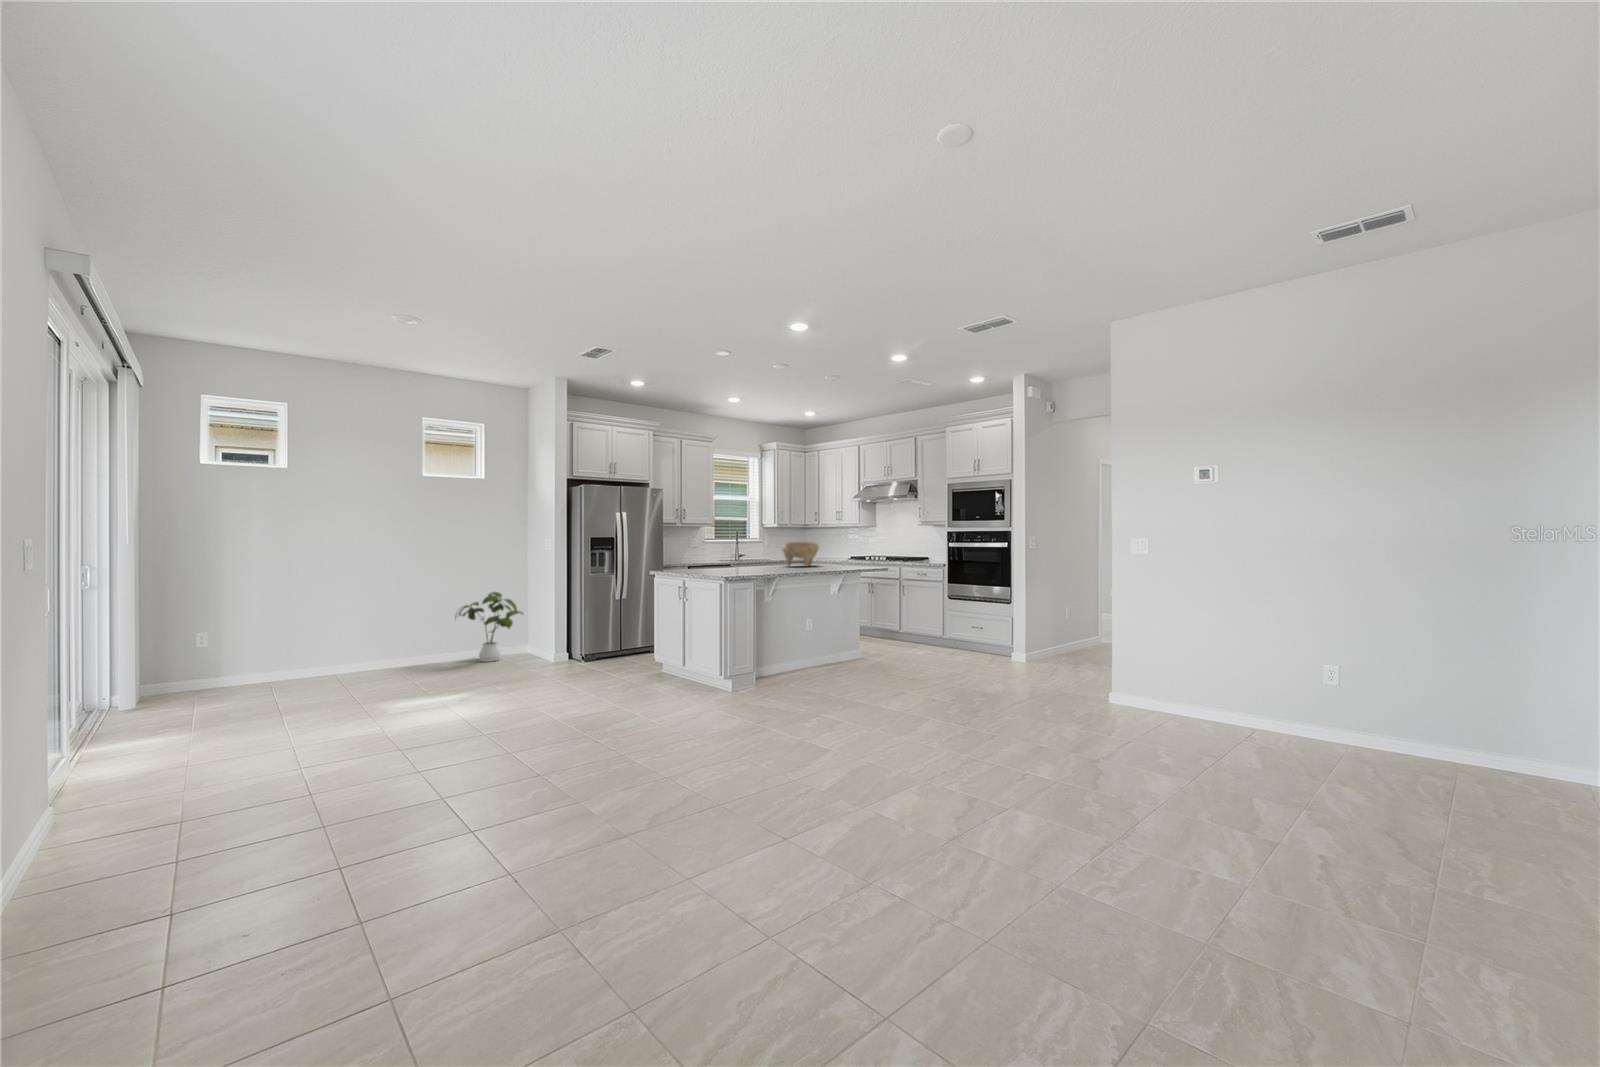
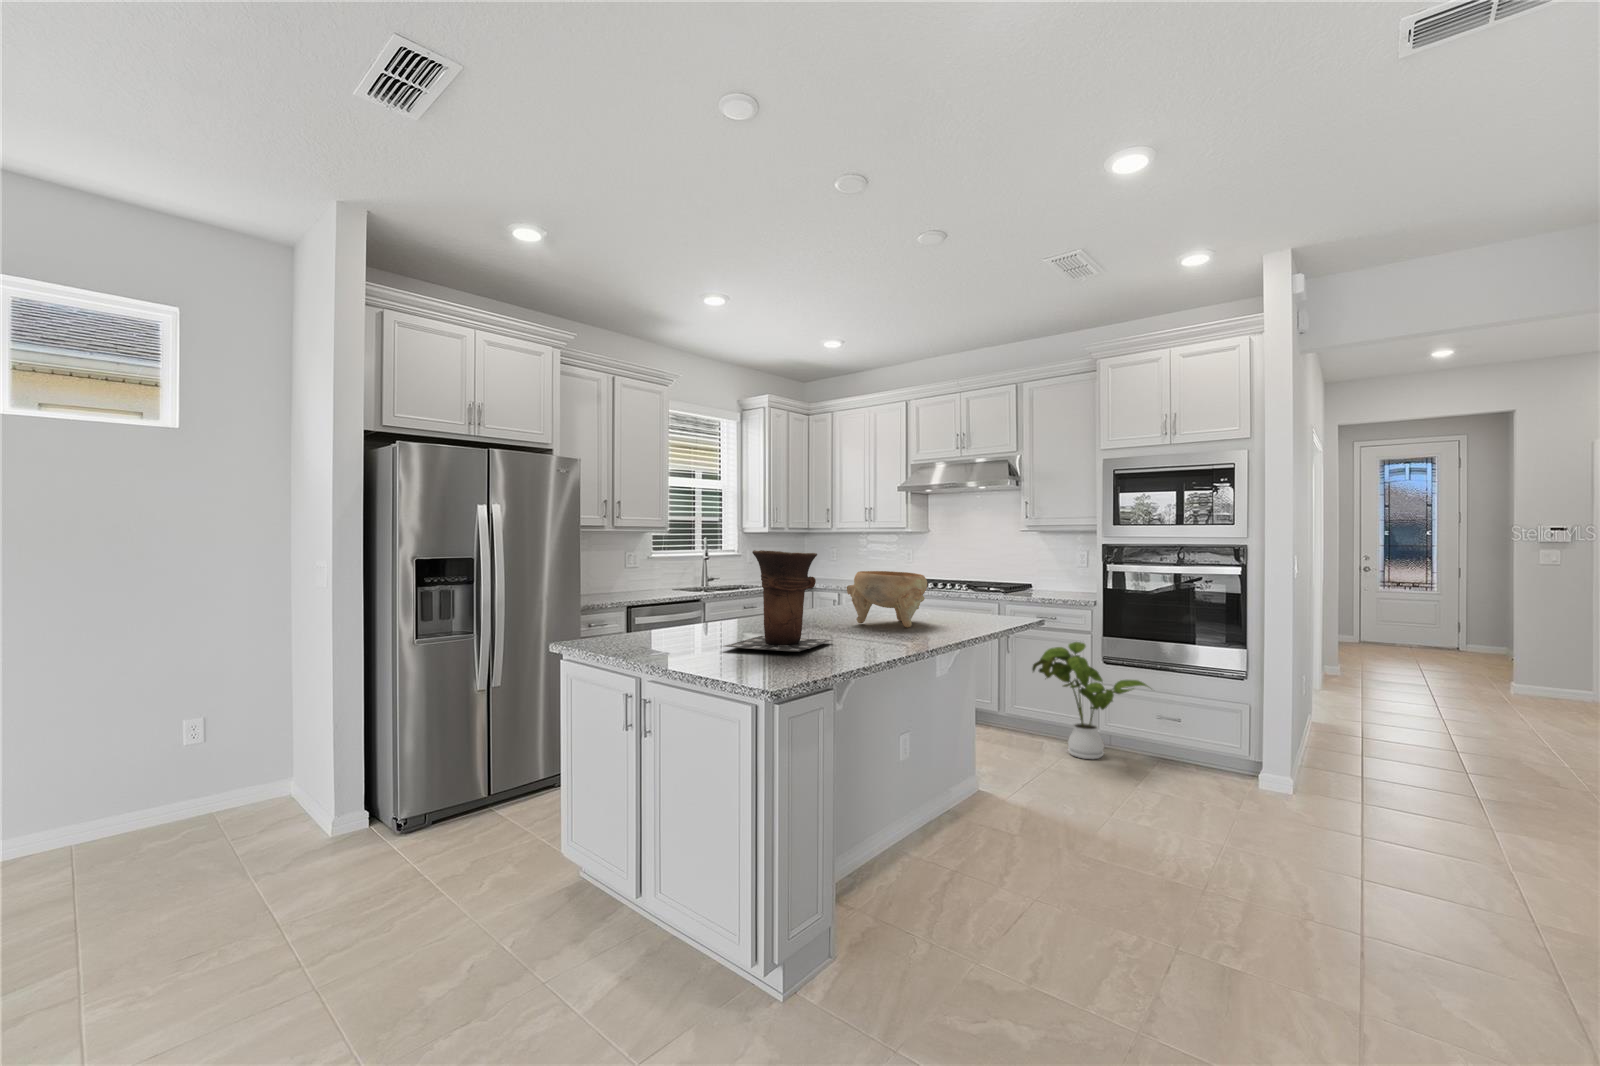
vase: none [717,530,765,569] -> present [723,550,831,651]
house plant: present [455,592,523,662] -> present [1032,642,1148,759]

